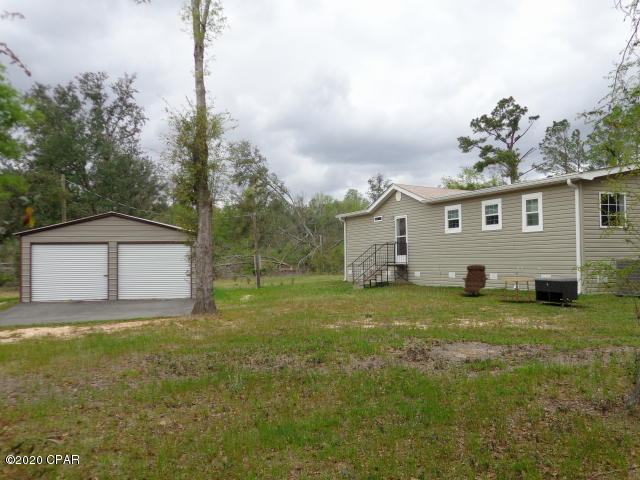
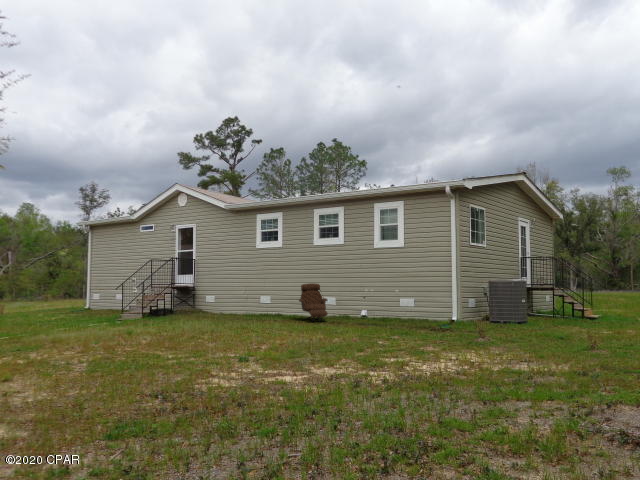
storage bench: present [534,277,578,306] -> none [411,294,456,326]
round table: present [500,279,534,302] -> none [364,298,401,325]

